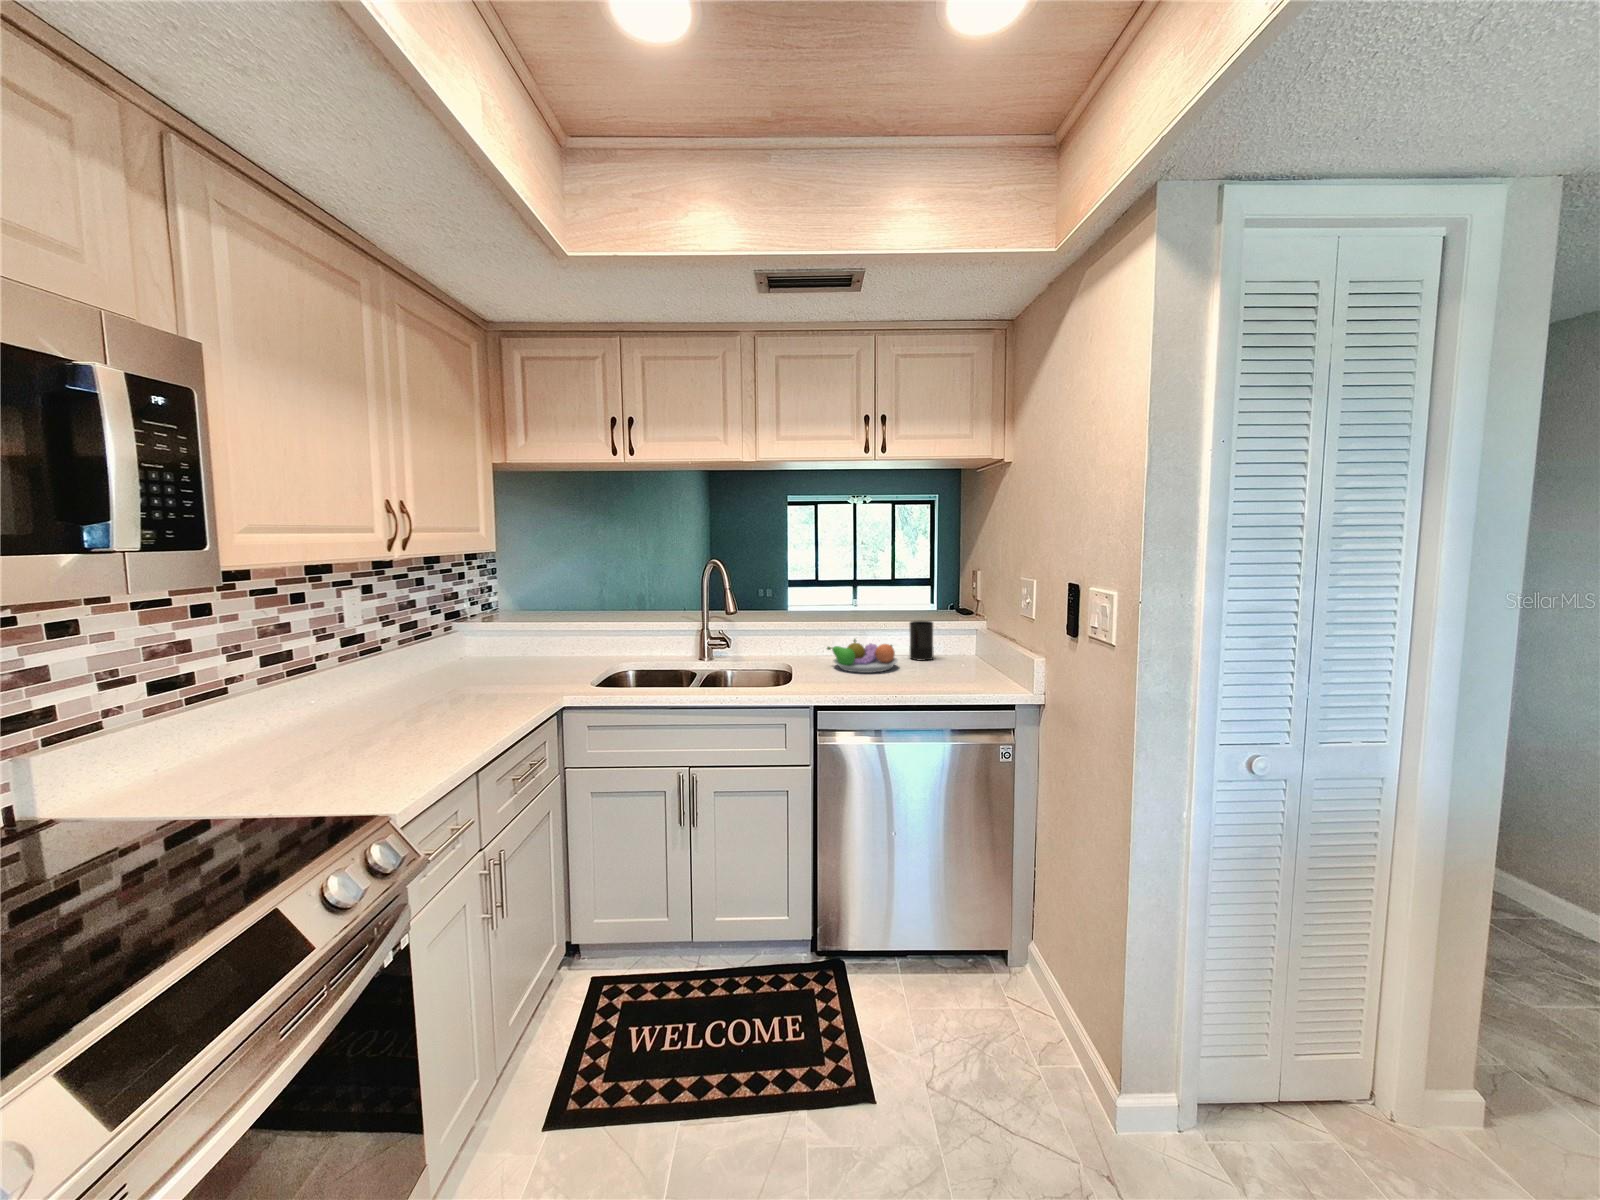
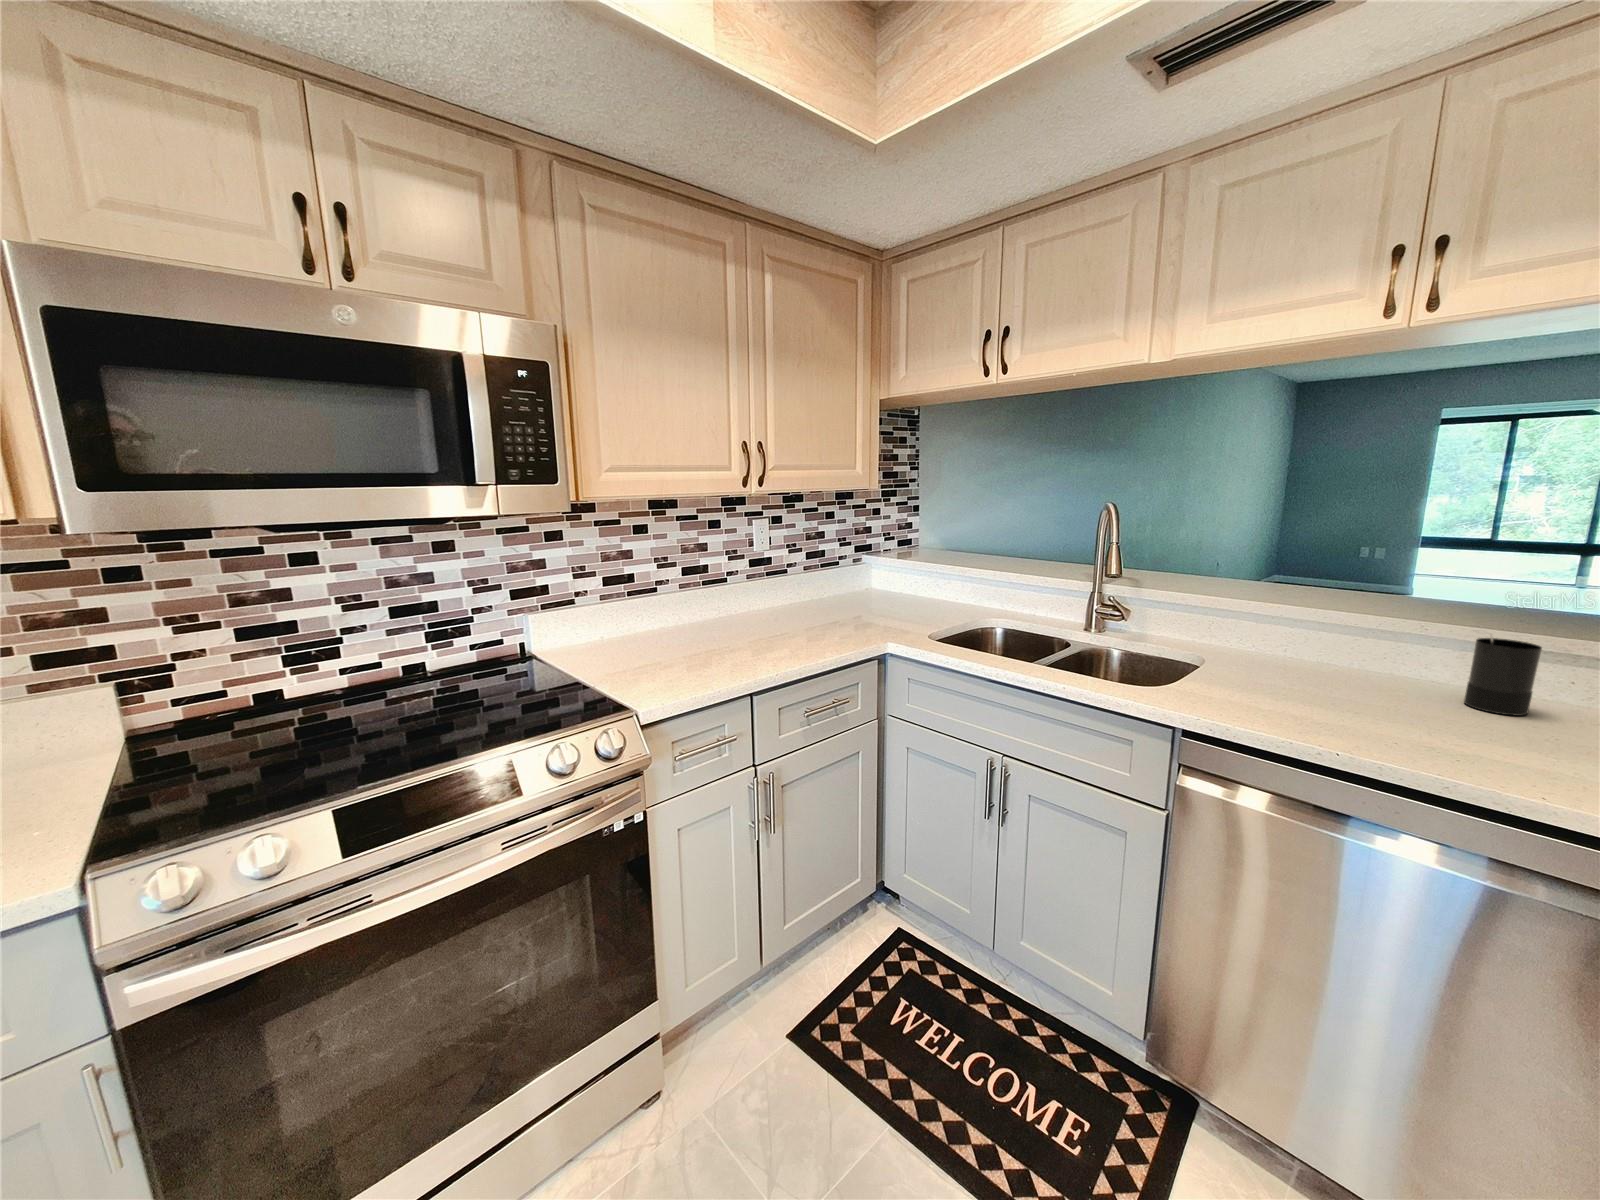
fruit bowl: present [827,639,898,673] -> none [1270,646,1416,713]

